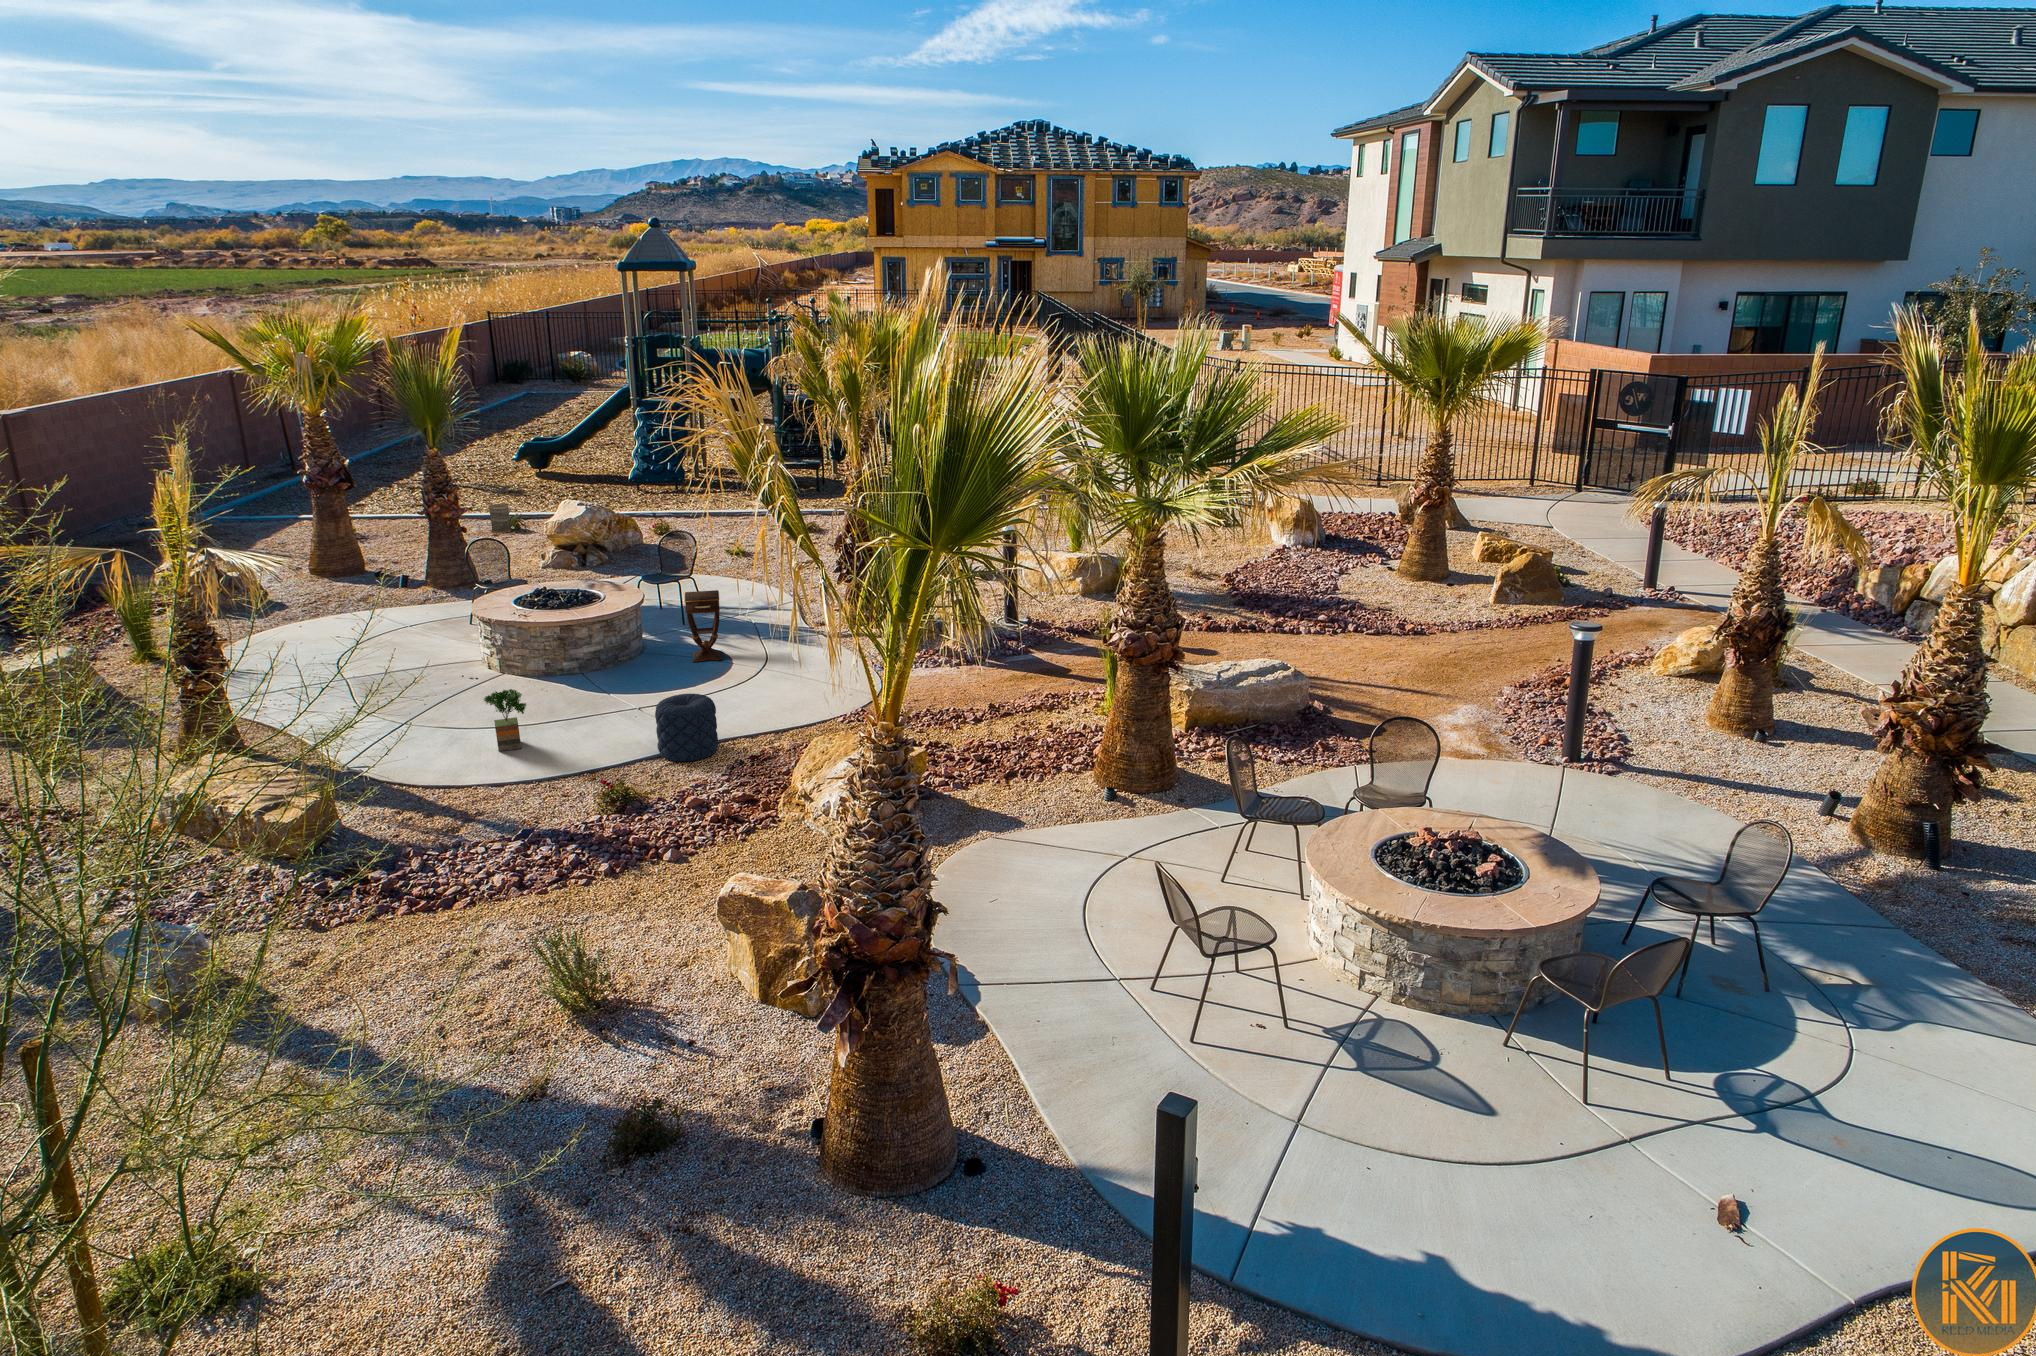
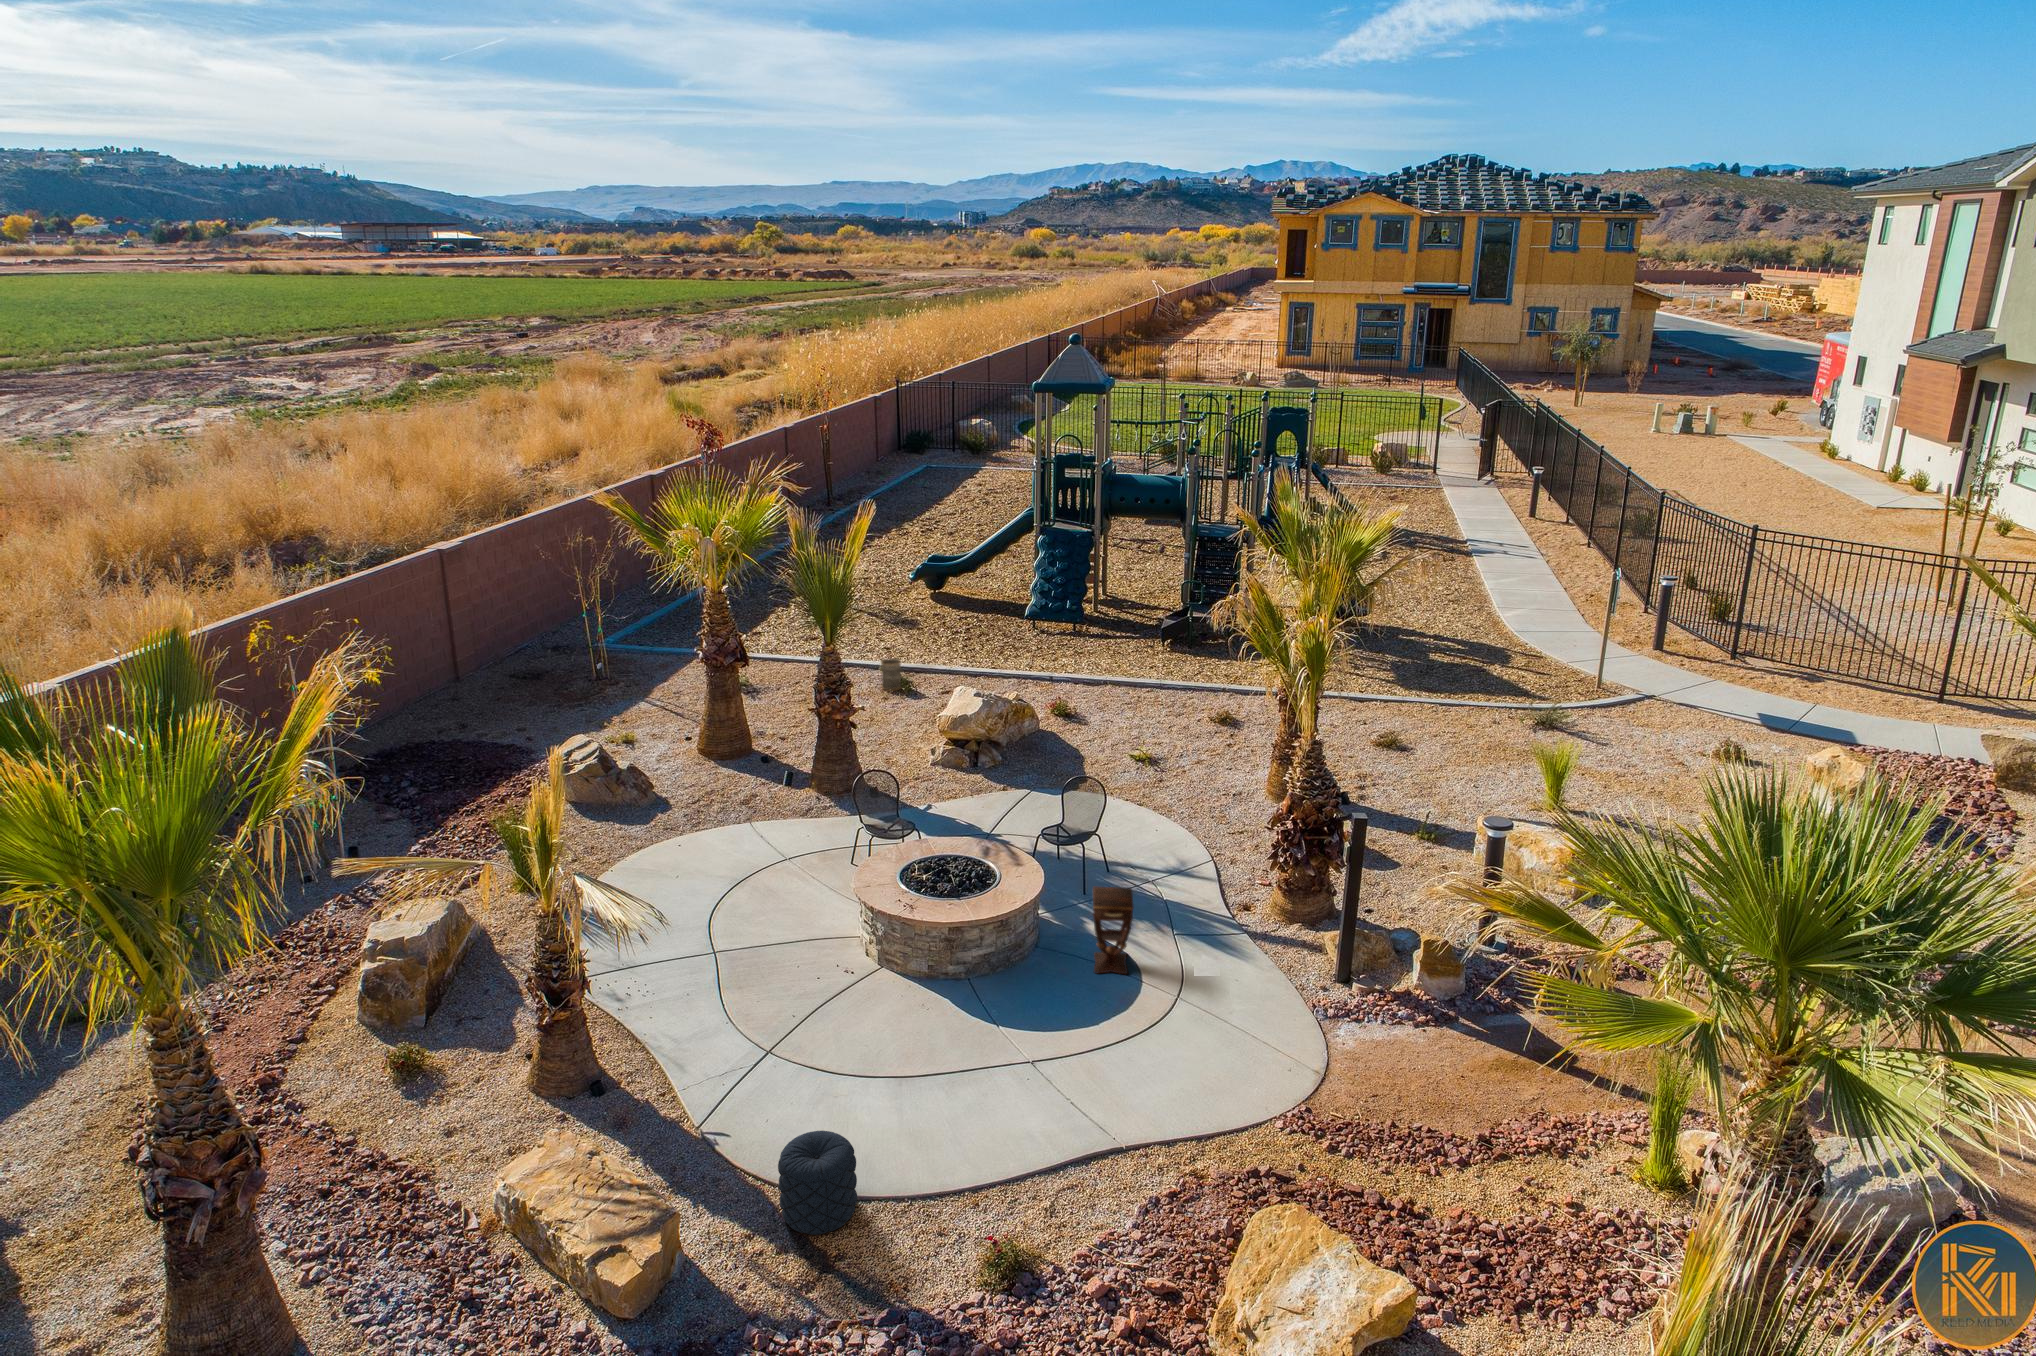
potted tree: present [484,689,526,751] -> none [860,1056,909,1131]
pouf: present [655,693,718,761] -> present [778,1131,857,1235]

